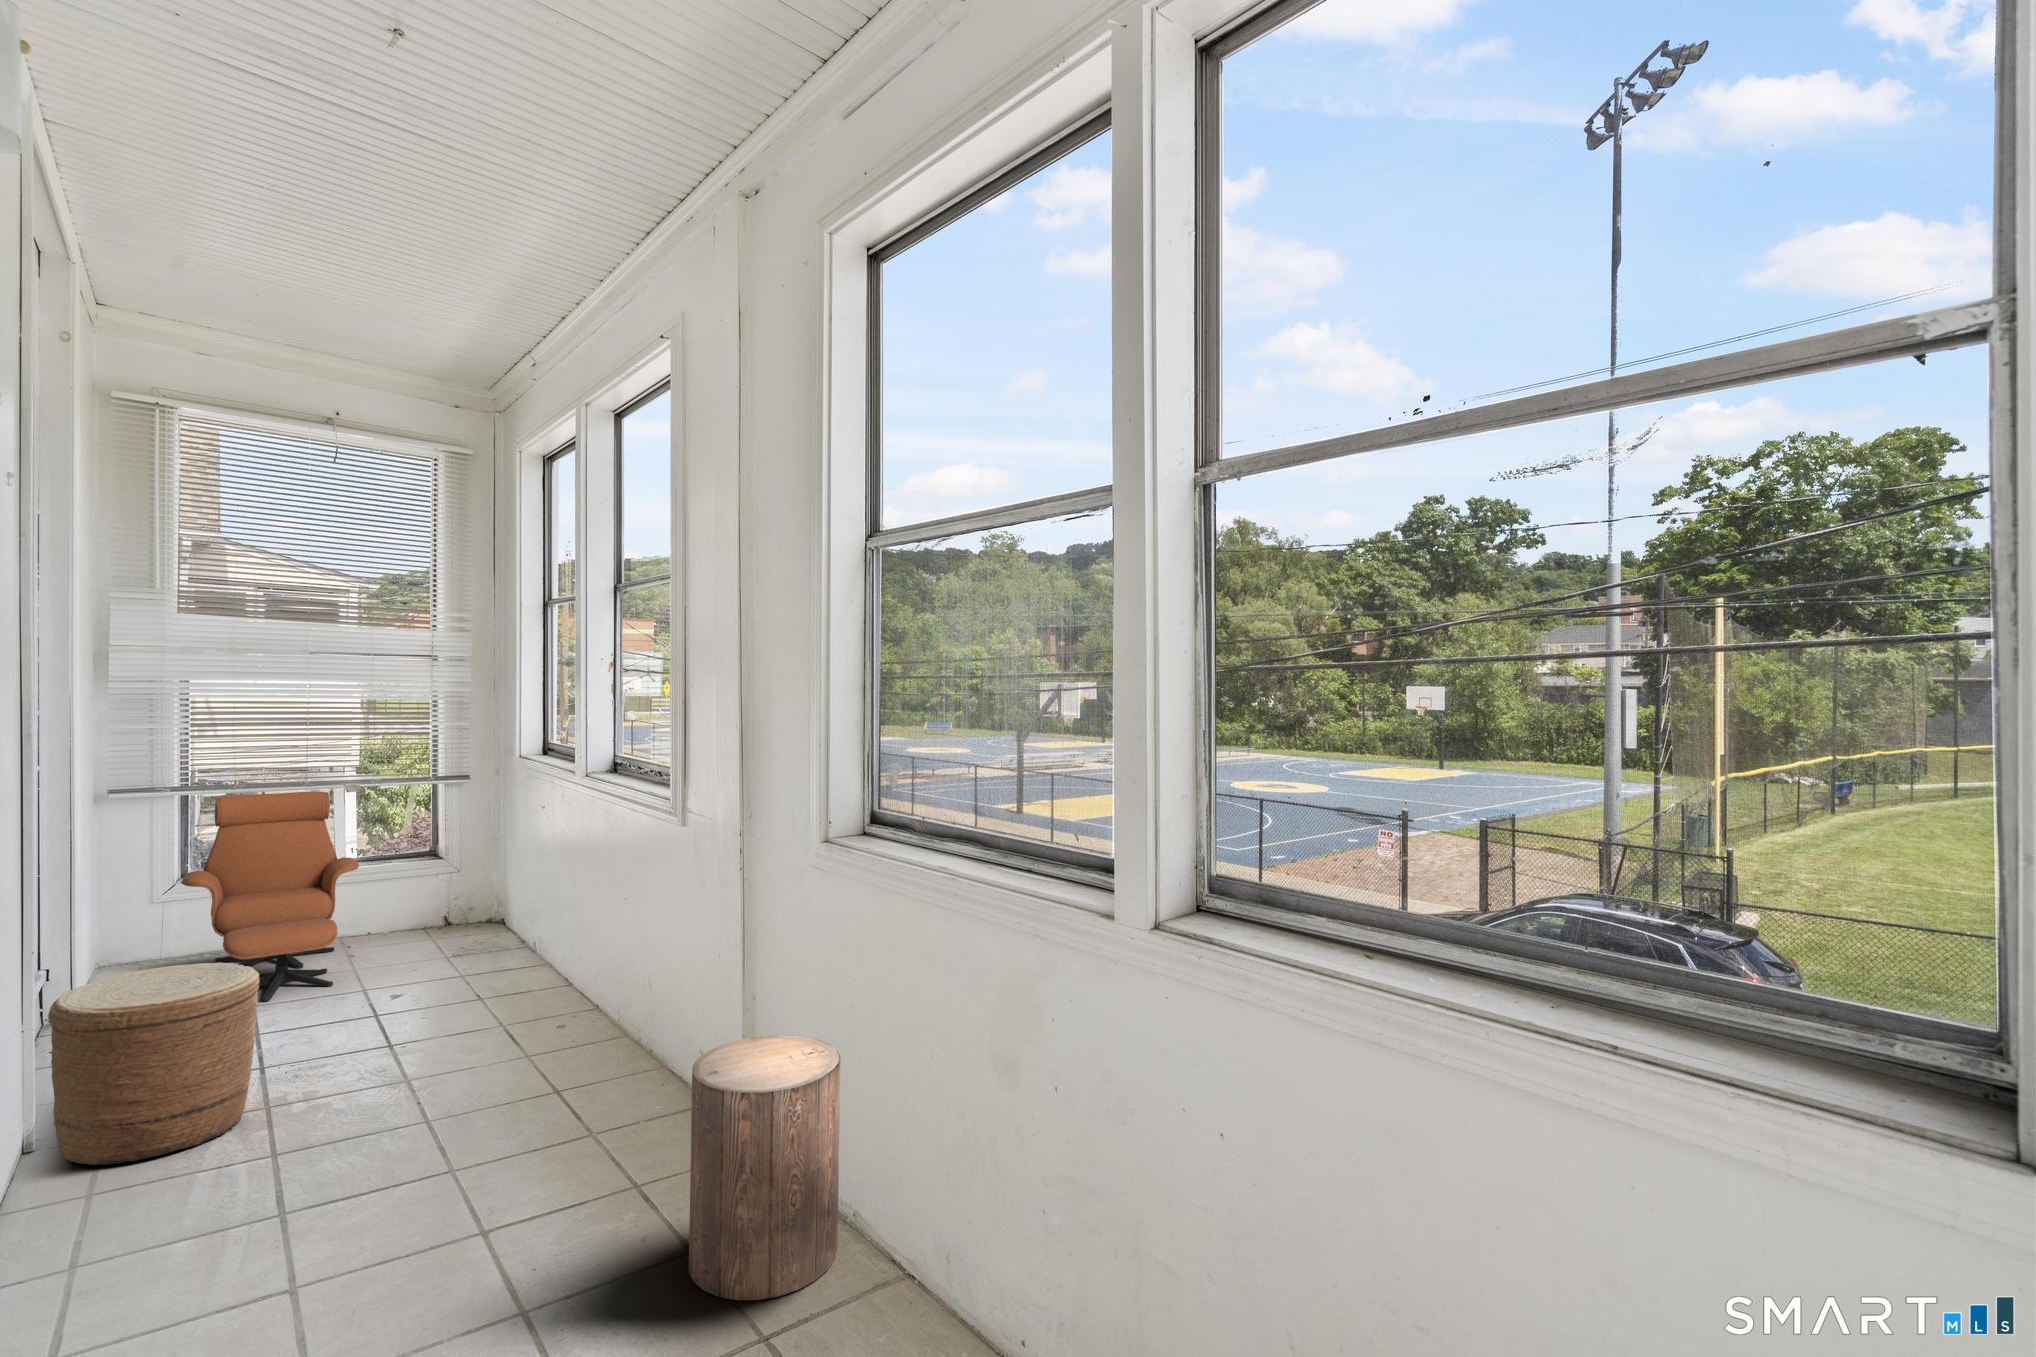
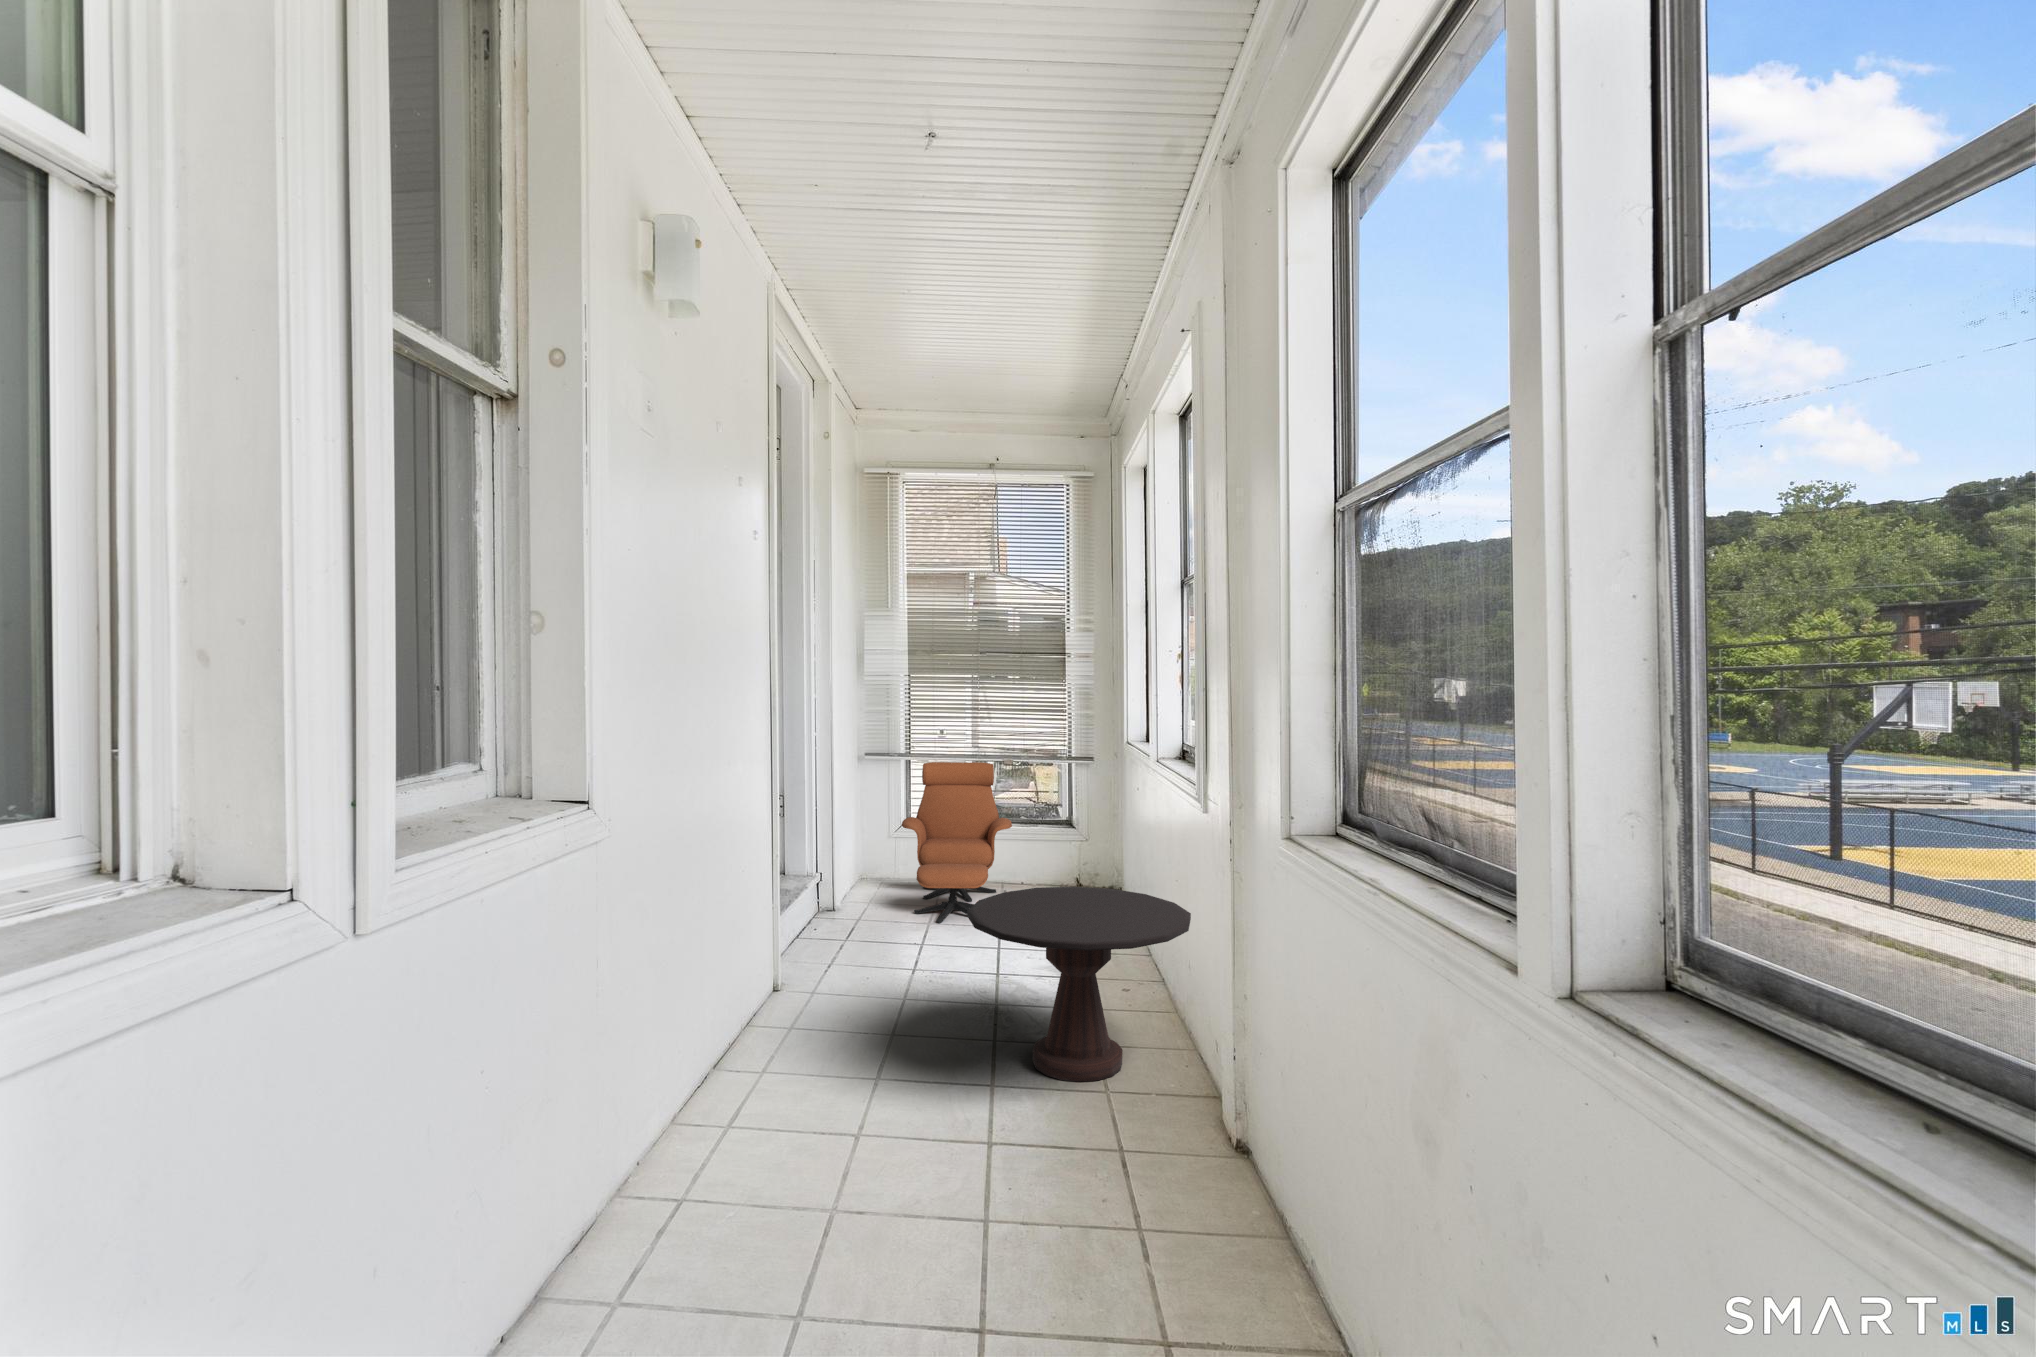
side table: none [402,919,674,1138] -> present [967,887,1191,1082]
woven basket: present [48,963,259,1165] -> none [781,882,899,1019]
stool: present [689,1035,841,1300] -> none [1129,1032,1285,1313]

